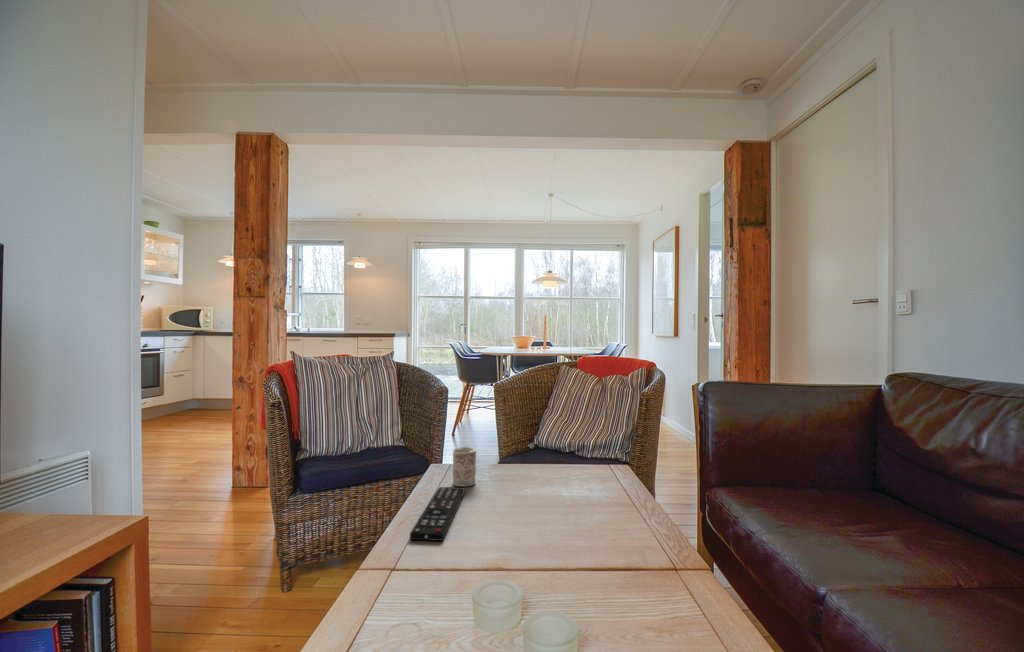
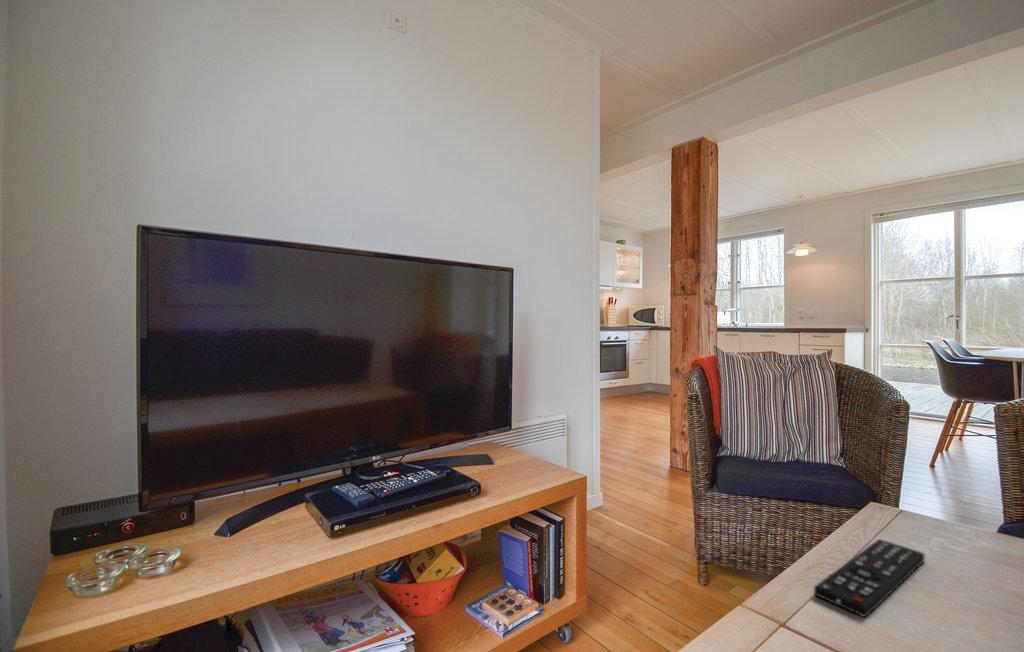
mug: present [453,447,476,486] -> none [906,493,951,554]

